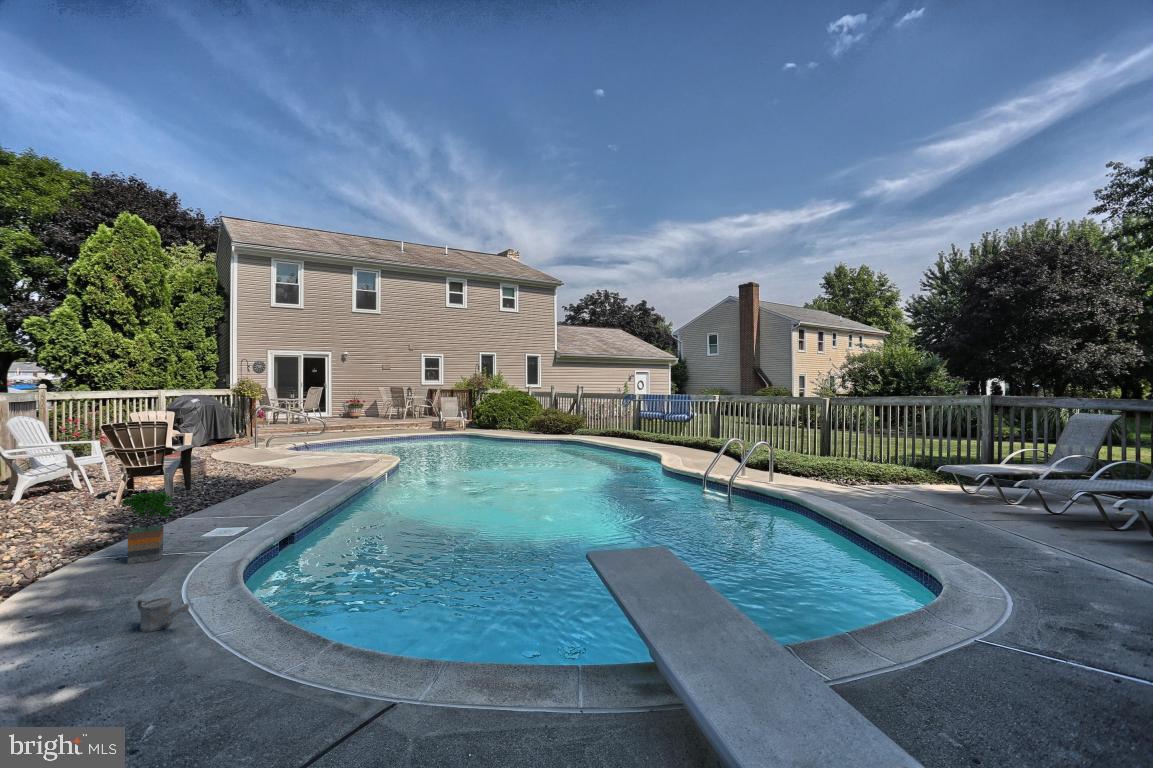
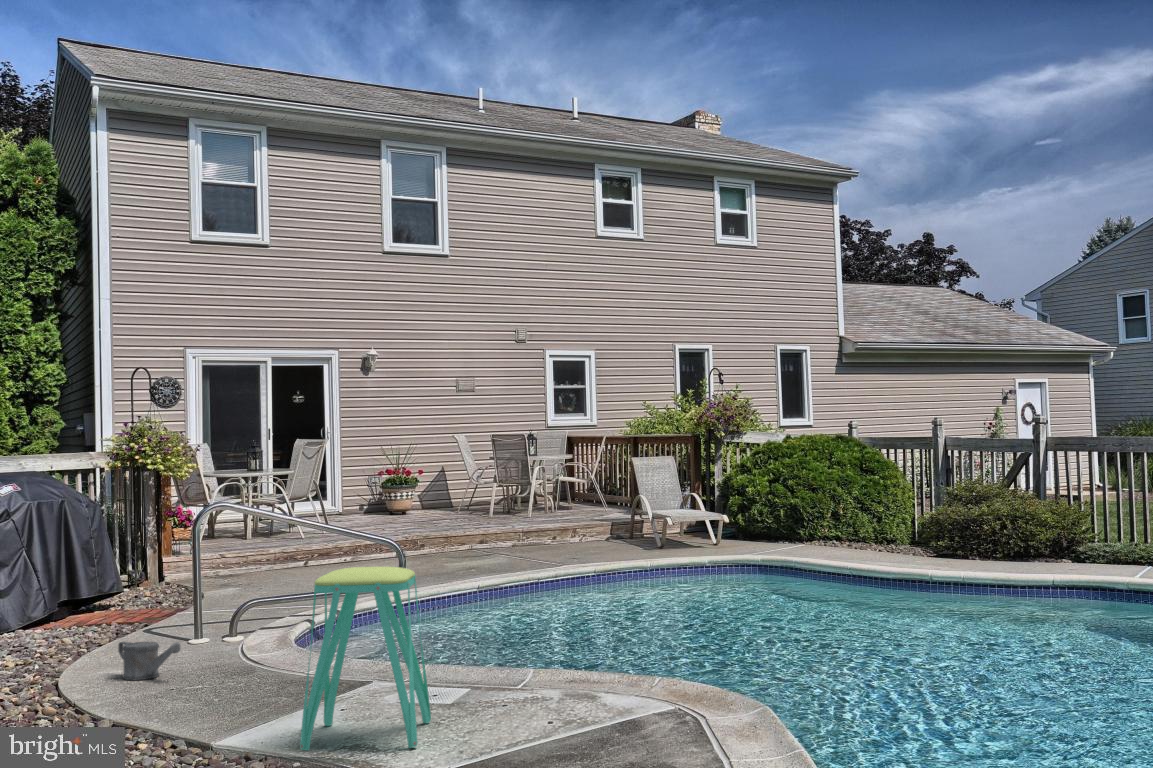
potted tree: present [121,492,175,564] -> none [82,531,154,633]
stool: none [286,576,390,744] -> present [300,567,431,751]

